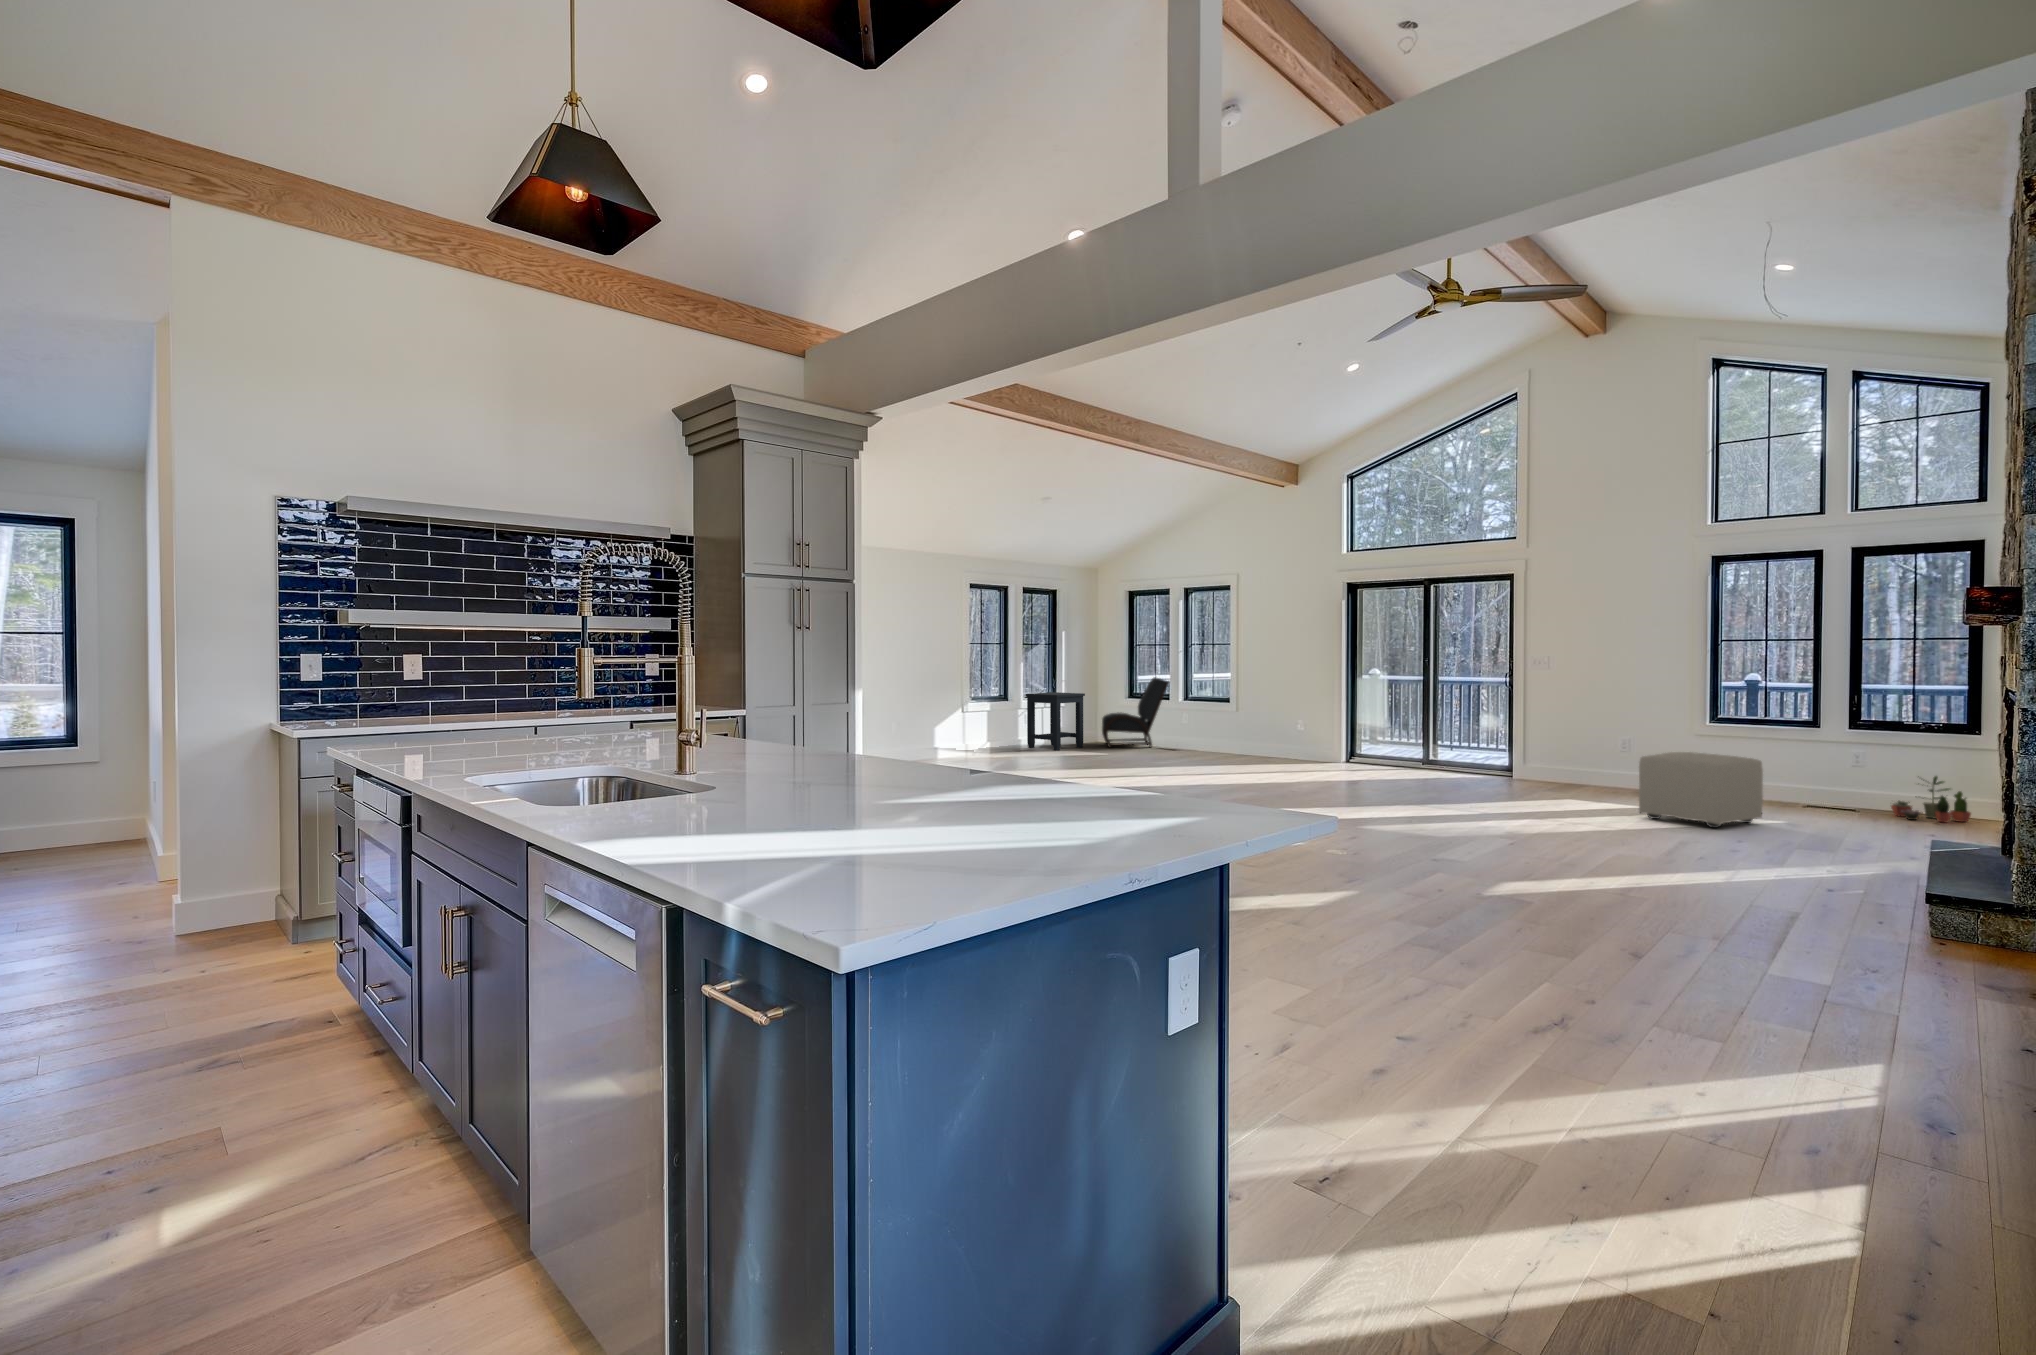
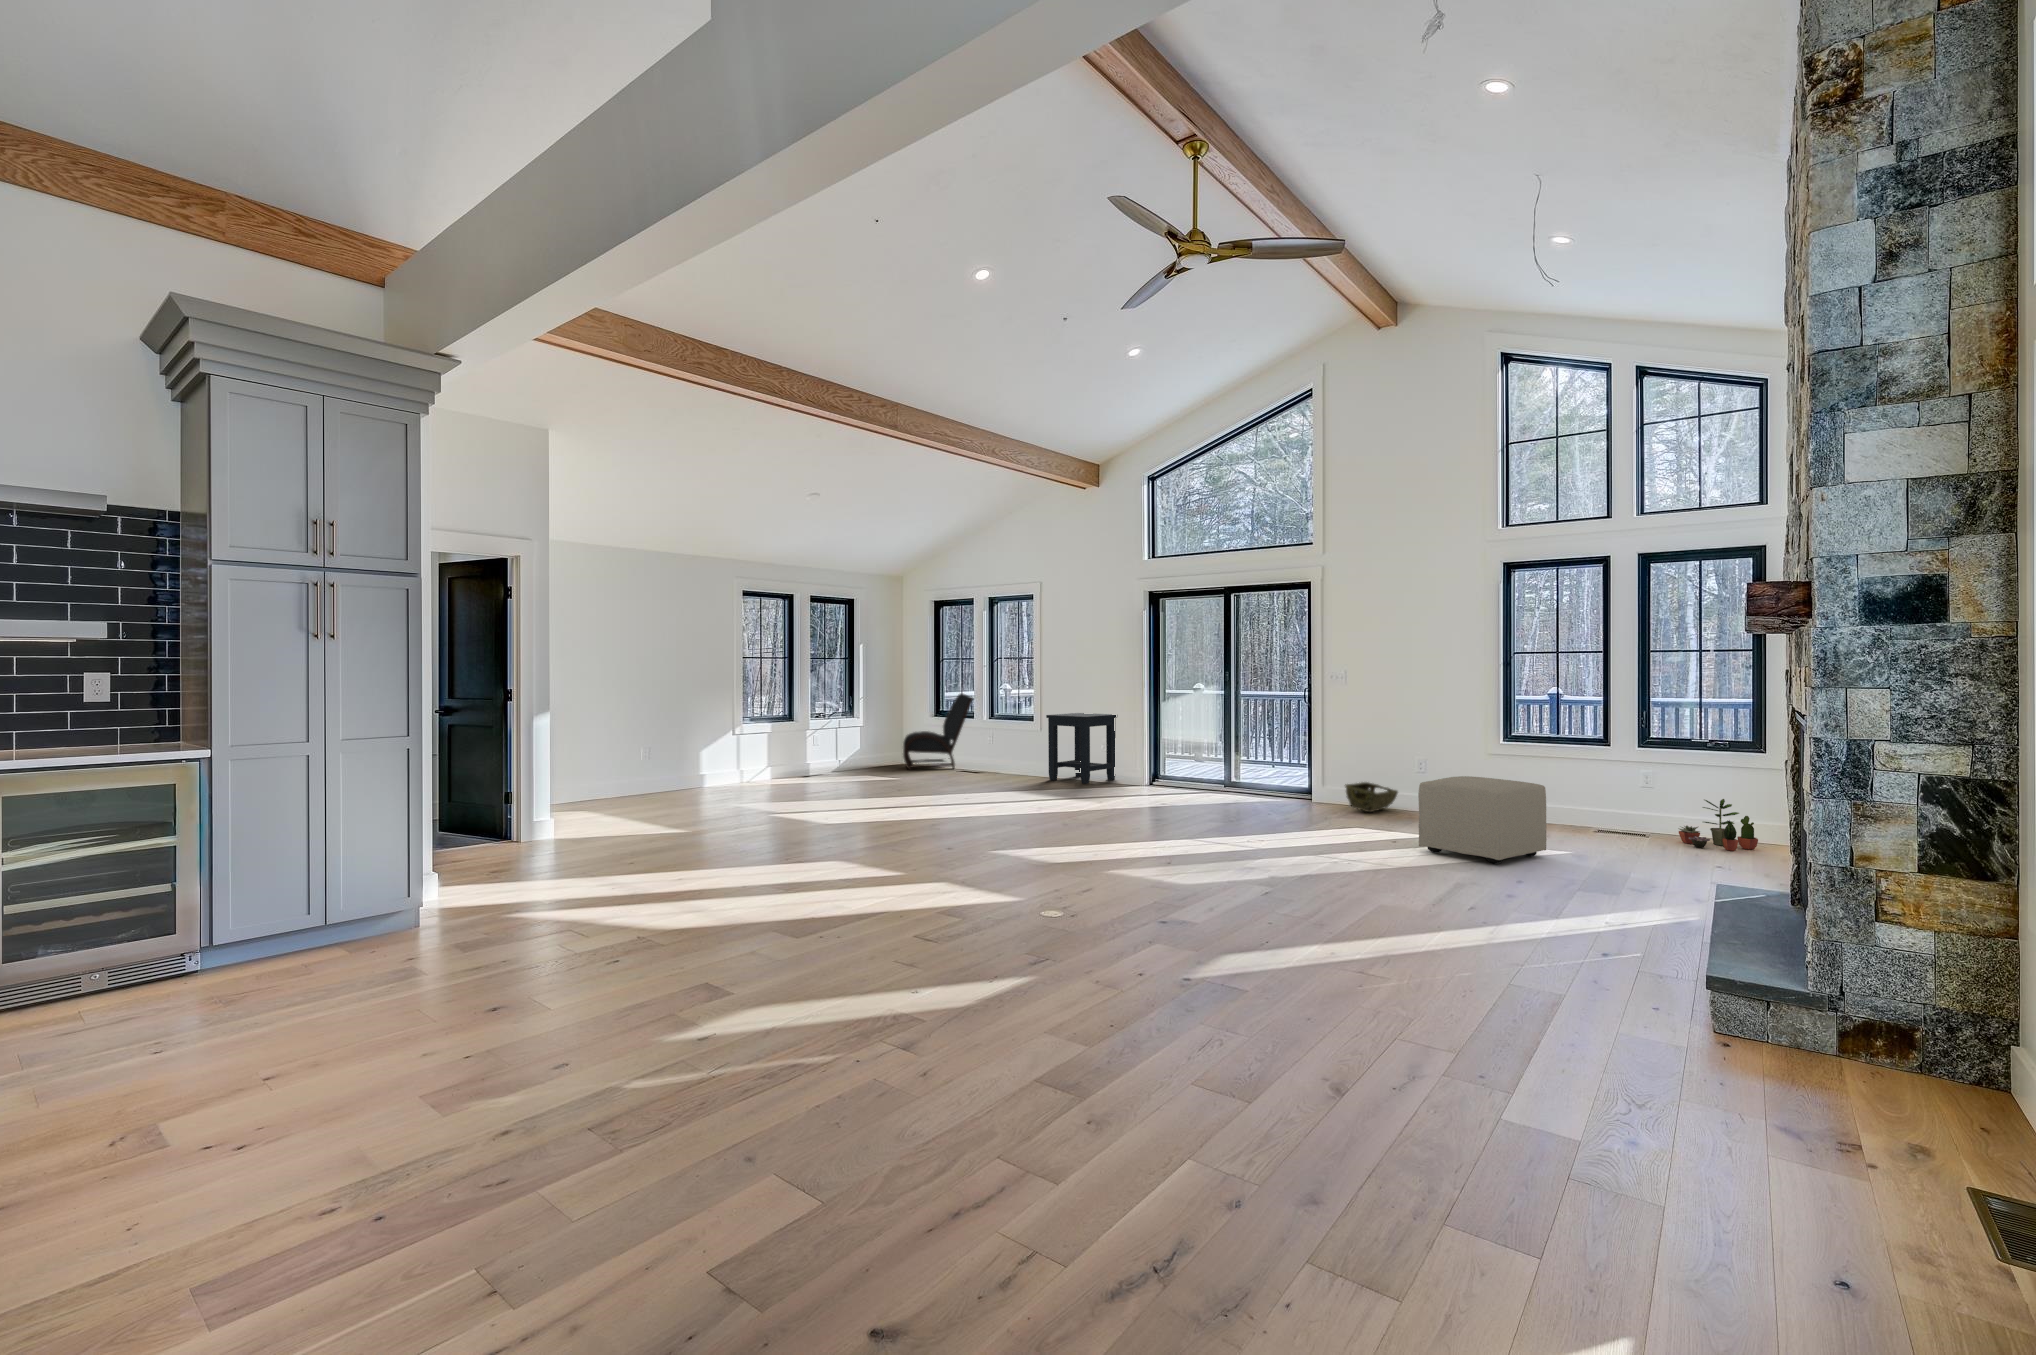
side table: present [1026,692,1085,750] -> present [1046,713,1116,784]
woven basket: none [1552,760,1605,788] -> present [1345,782,1398,812]

